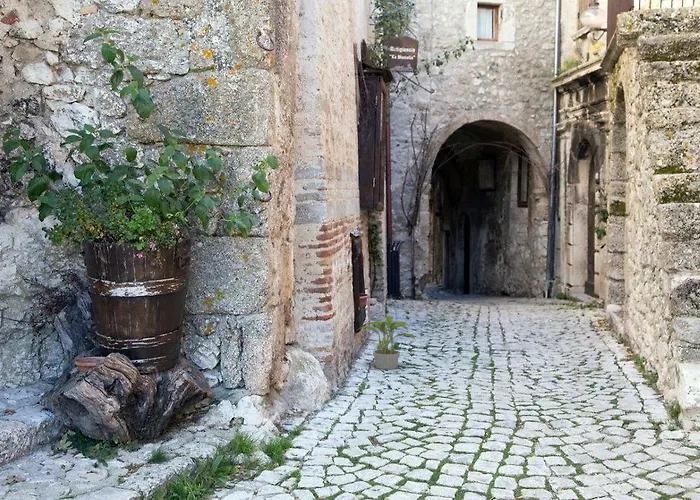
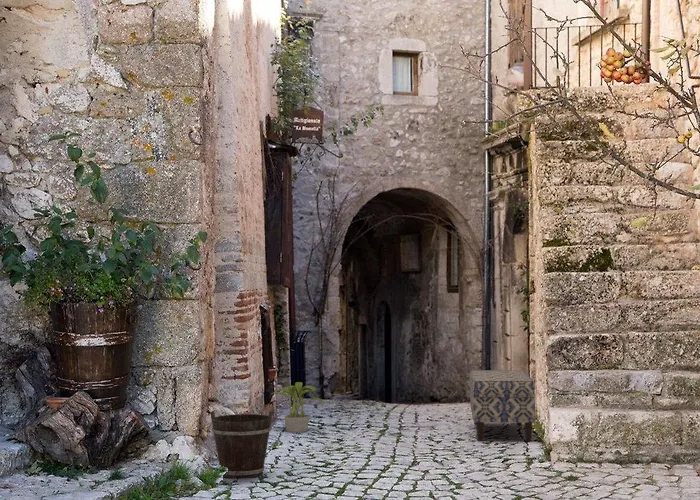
bench: none [572,309,655,397] -> present [469,370,536,442]
bucket: none [284,362,356,443] -> present [210,411,273,478]

